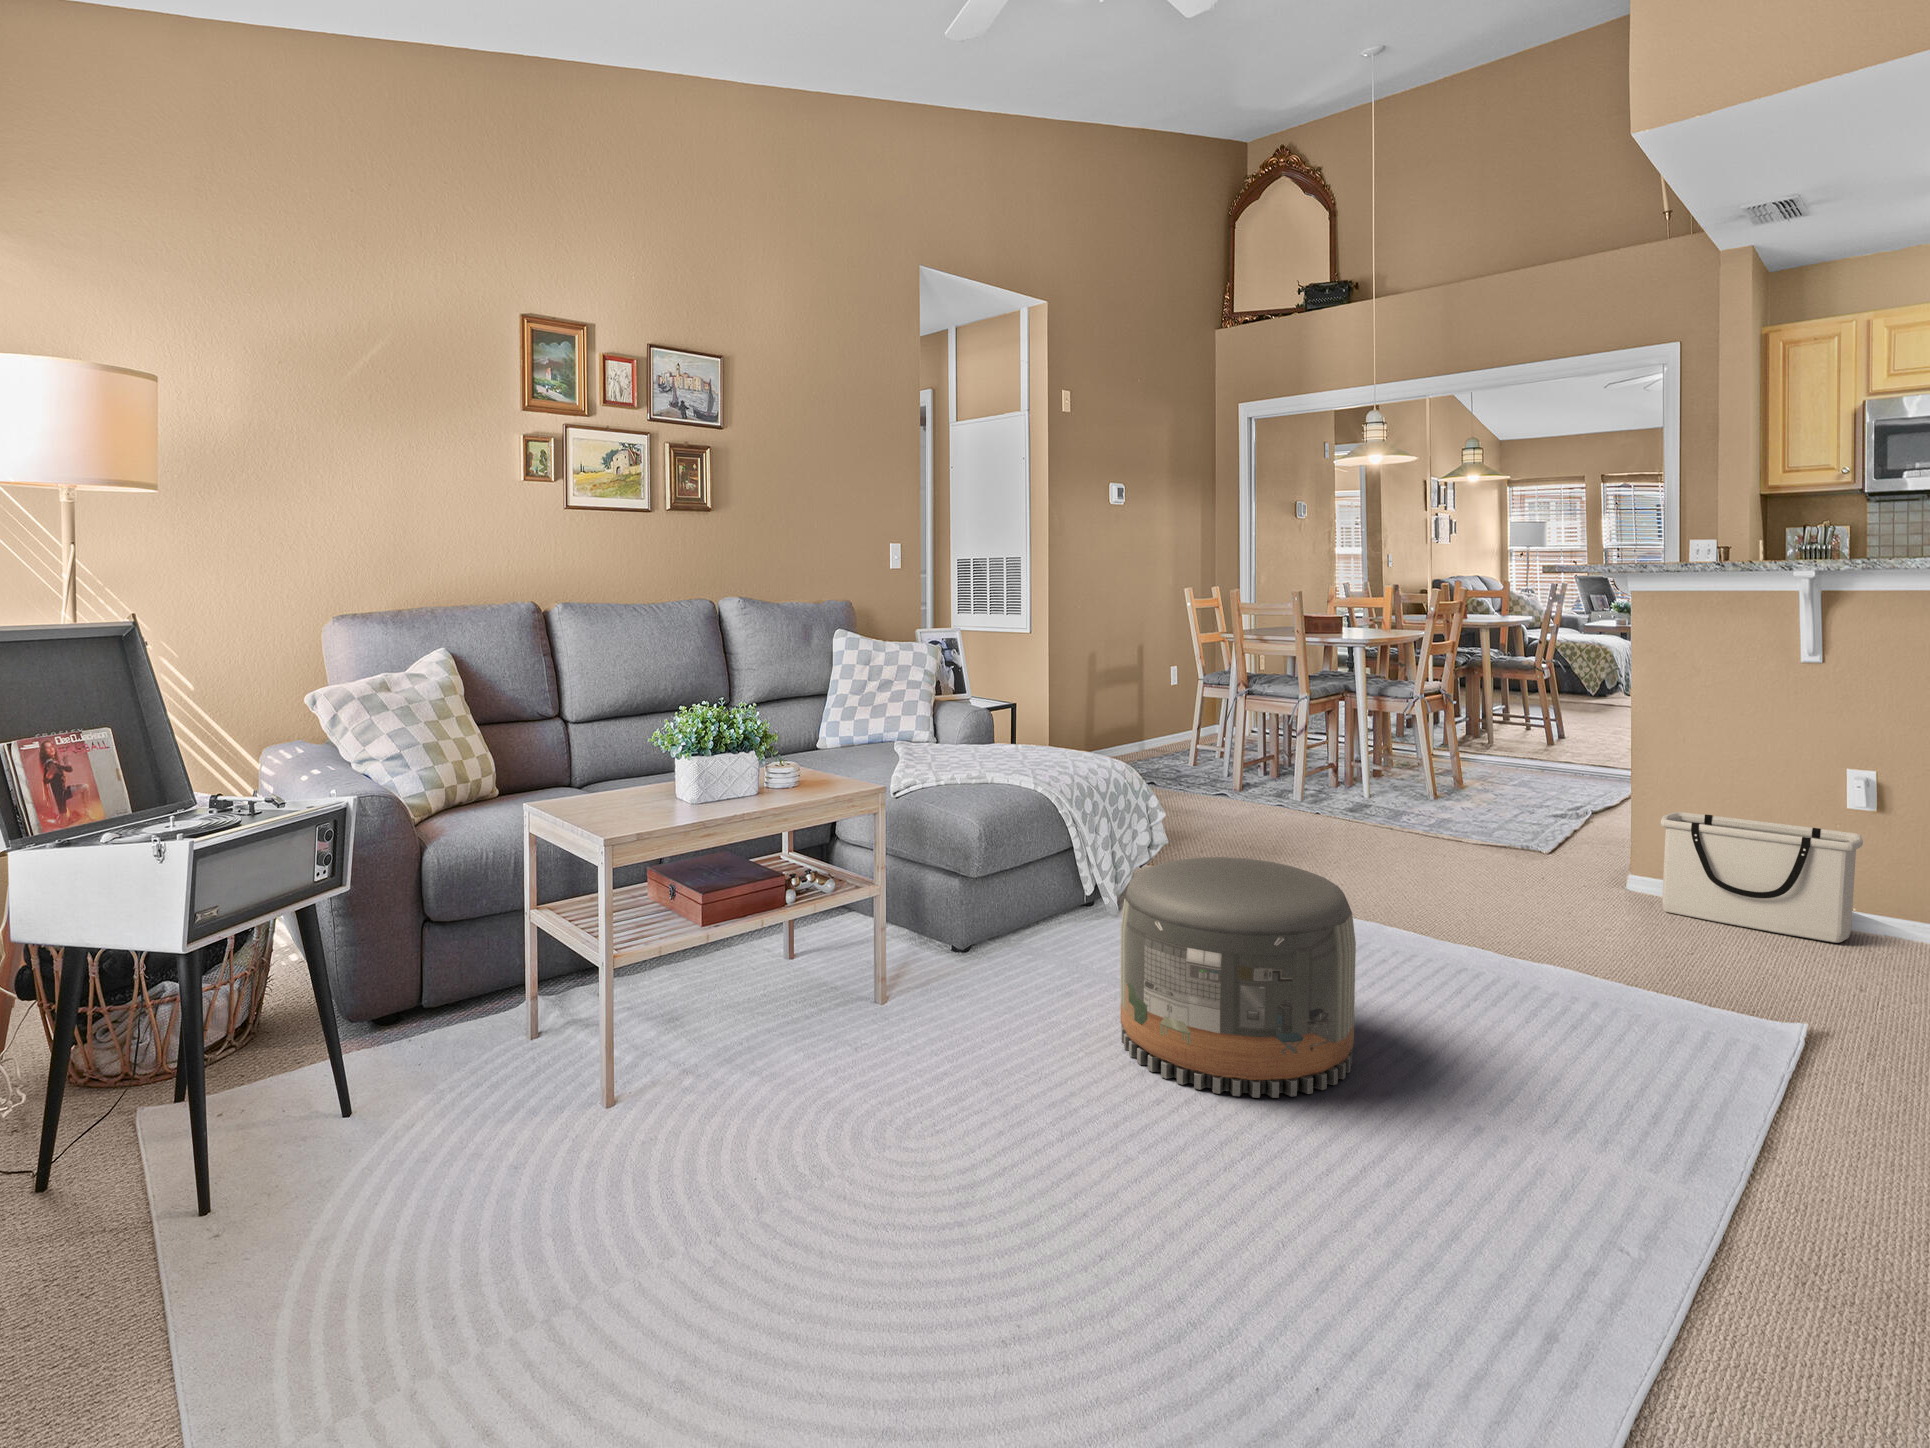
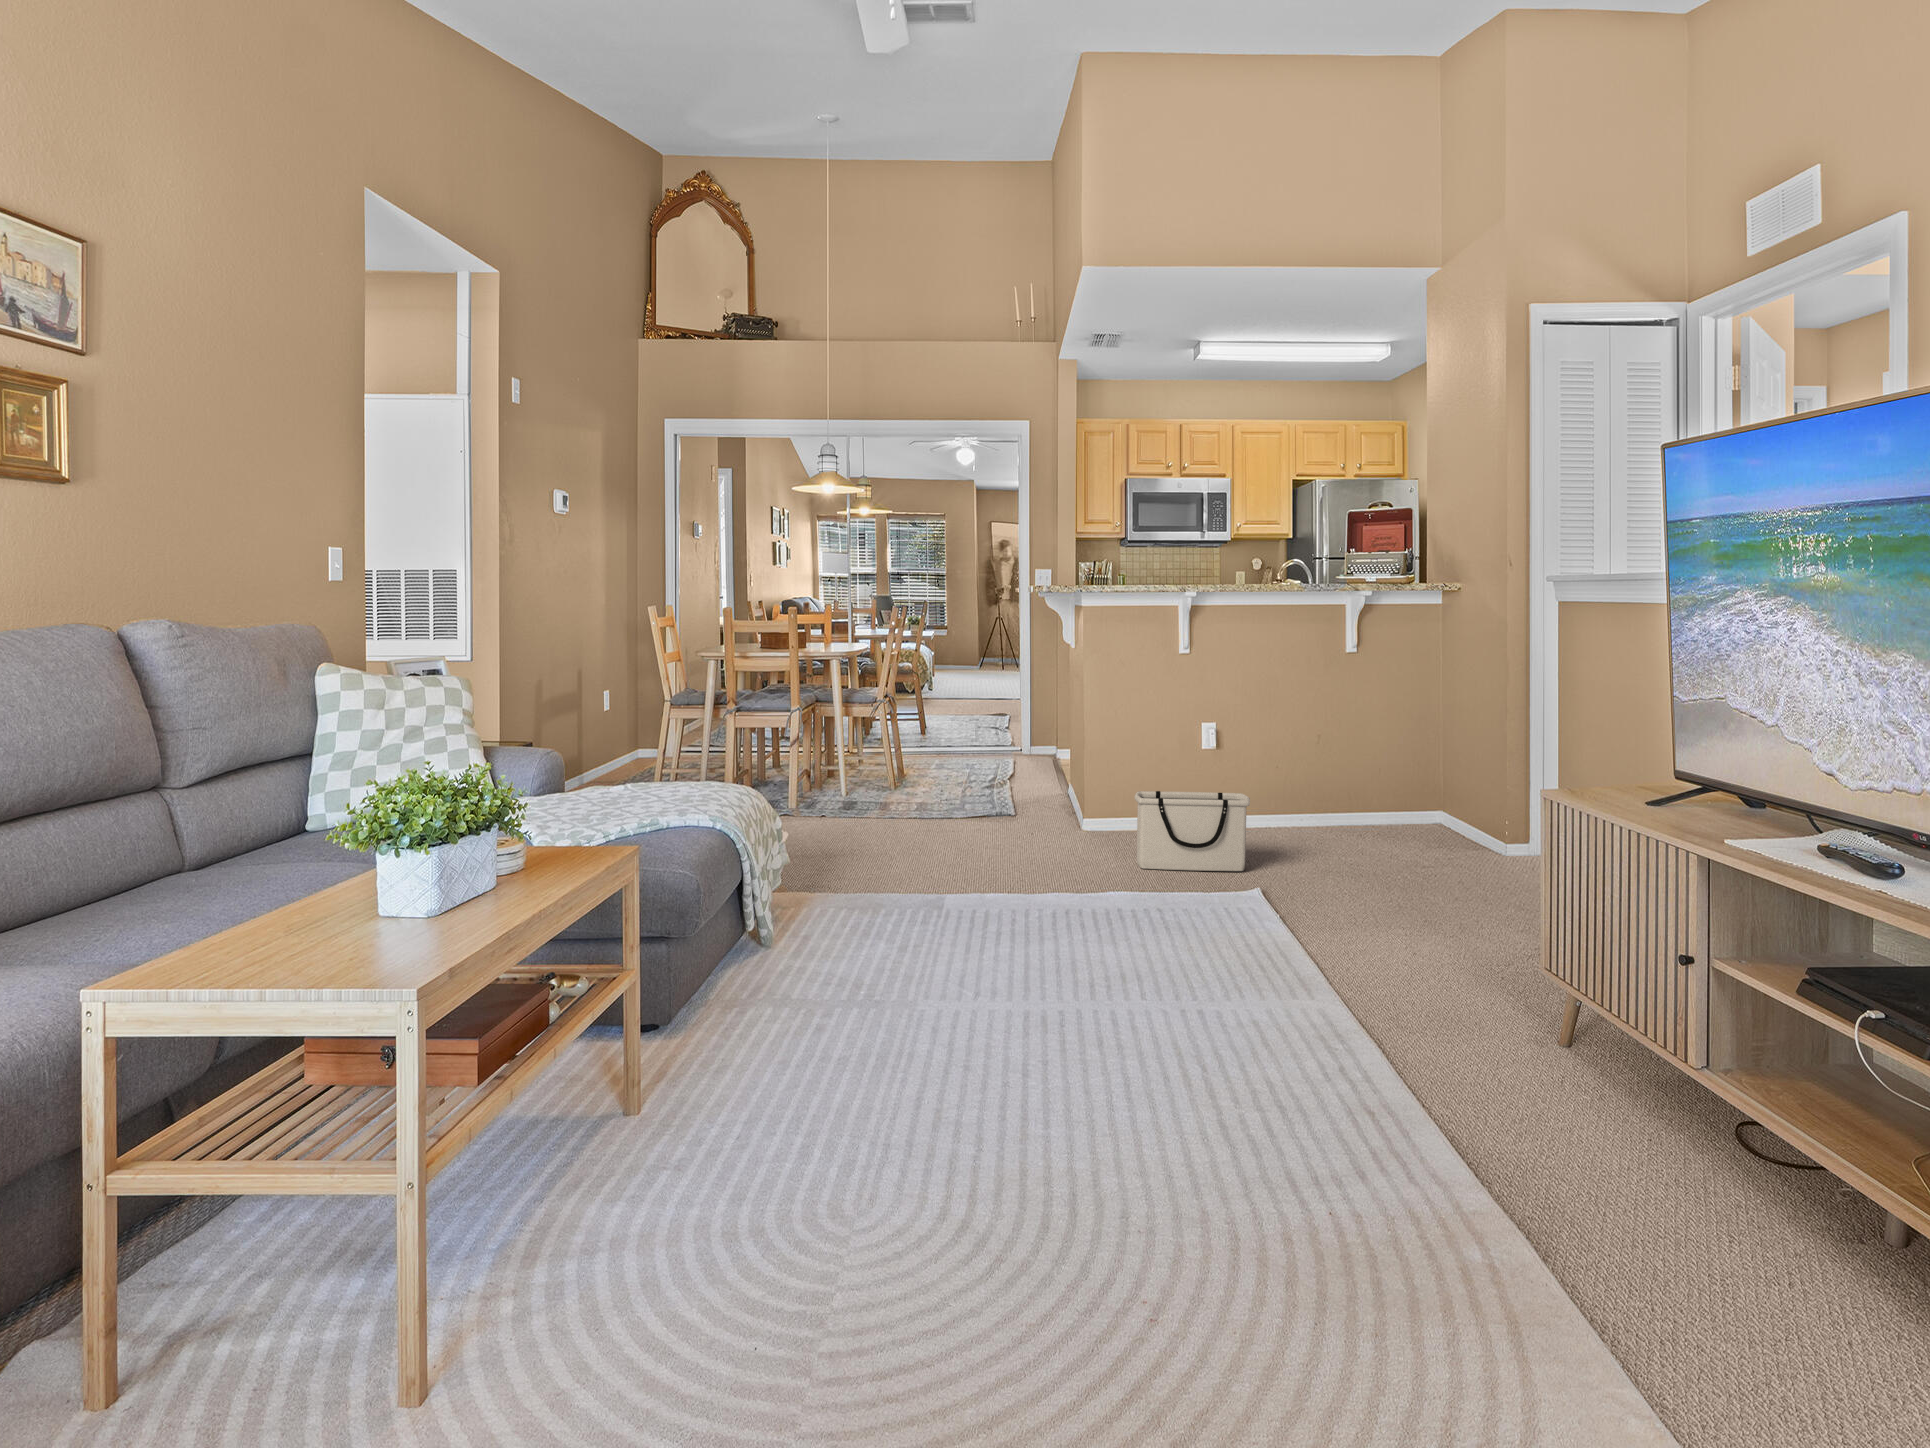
pouf: present [1121,857,1356,1098] -> none [905,877,1118,1106]

